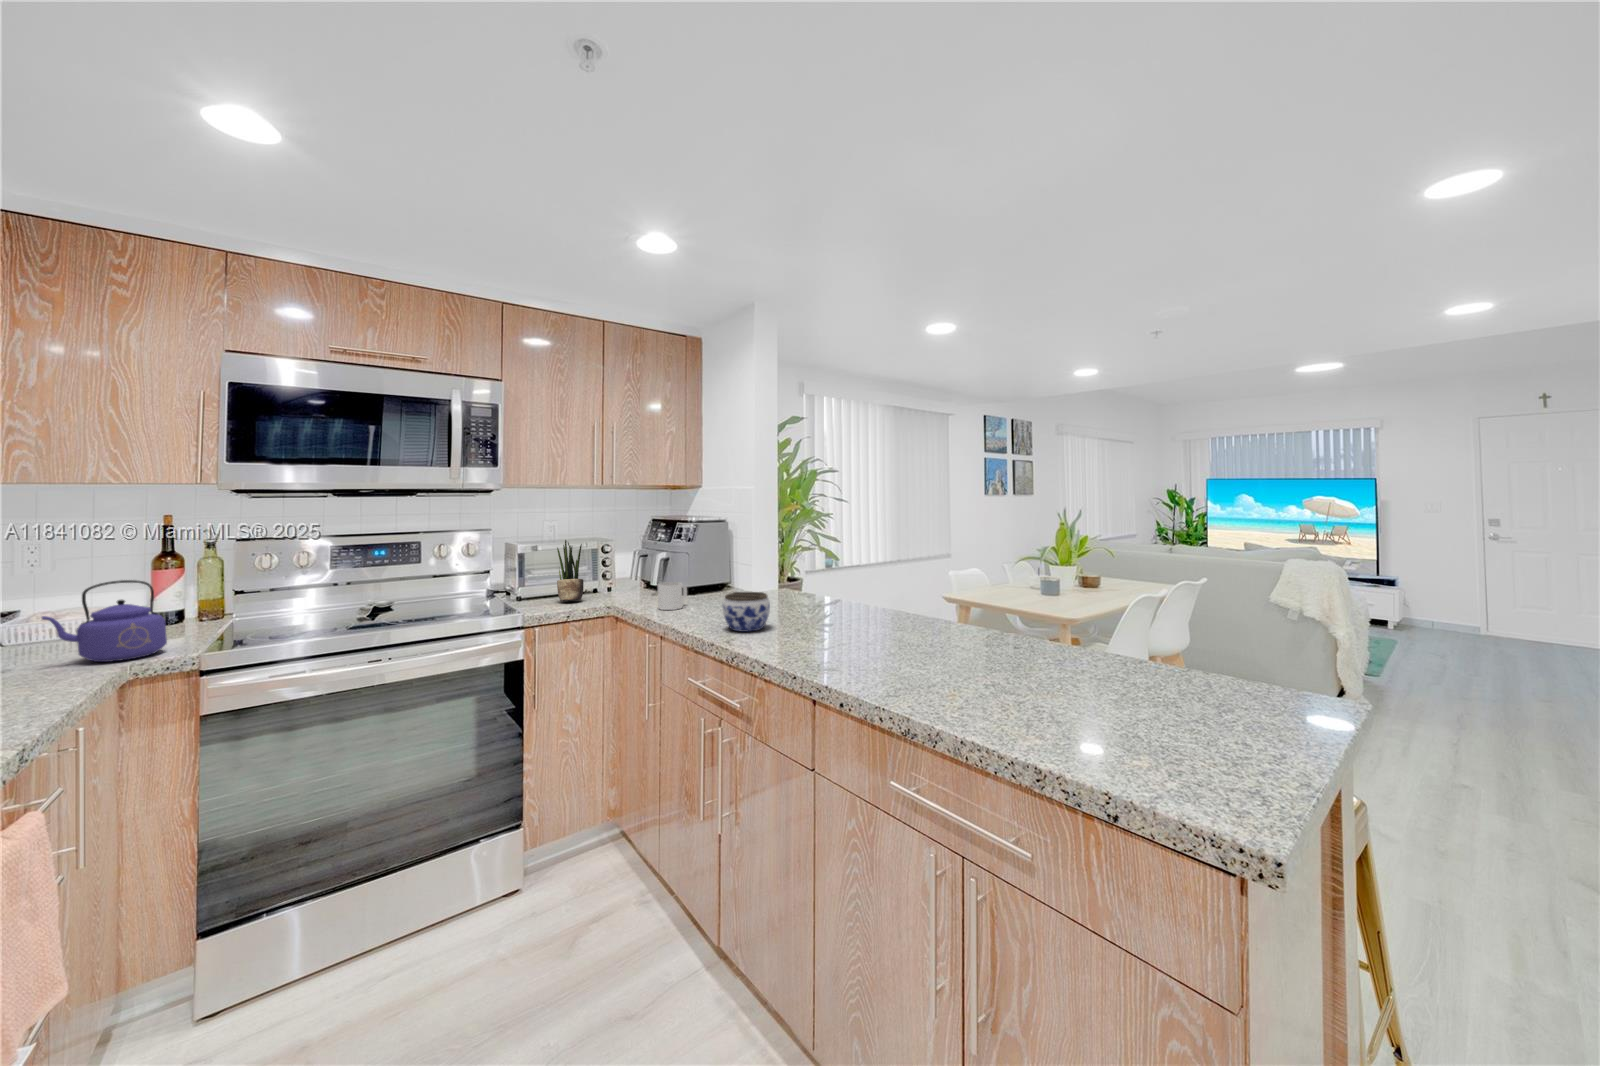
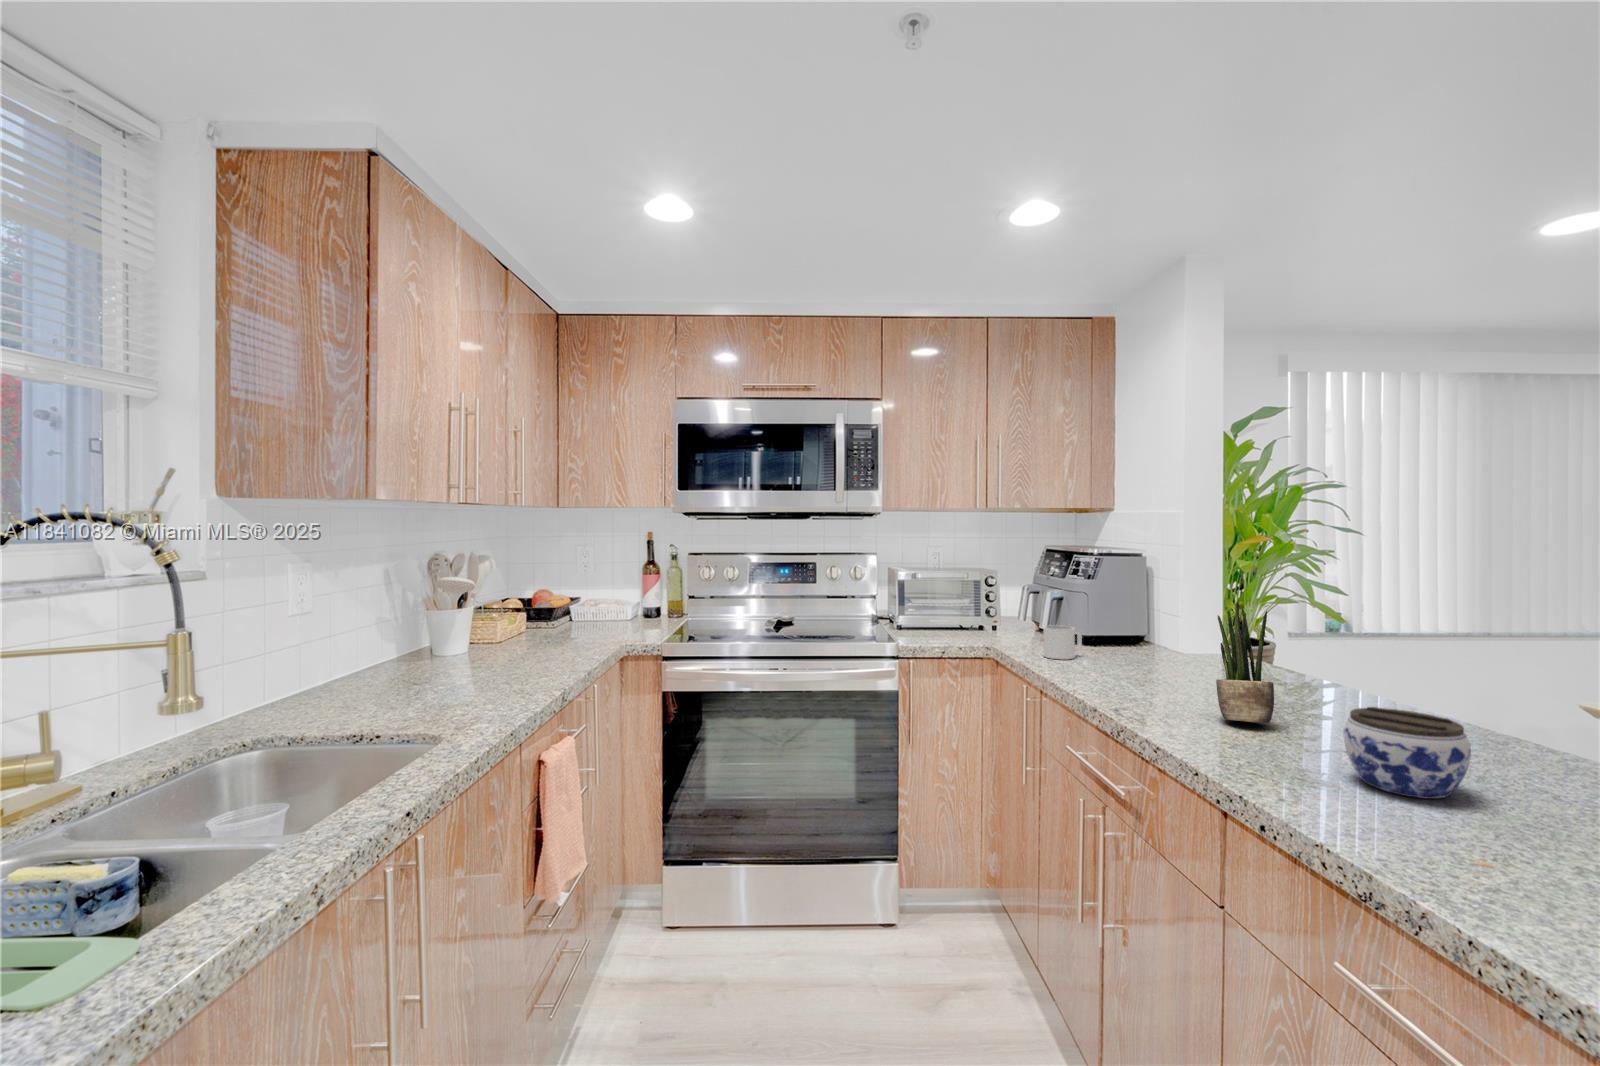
potted plant: present [557,540,584,601] -> present [1216,601,1274,723]
kettle: present [42,580,167,662] -> none [567,582,633,644]
jar: present [722,592,770,632] -> present [1344,707,1471,799]

